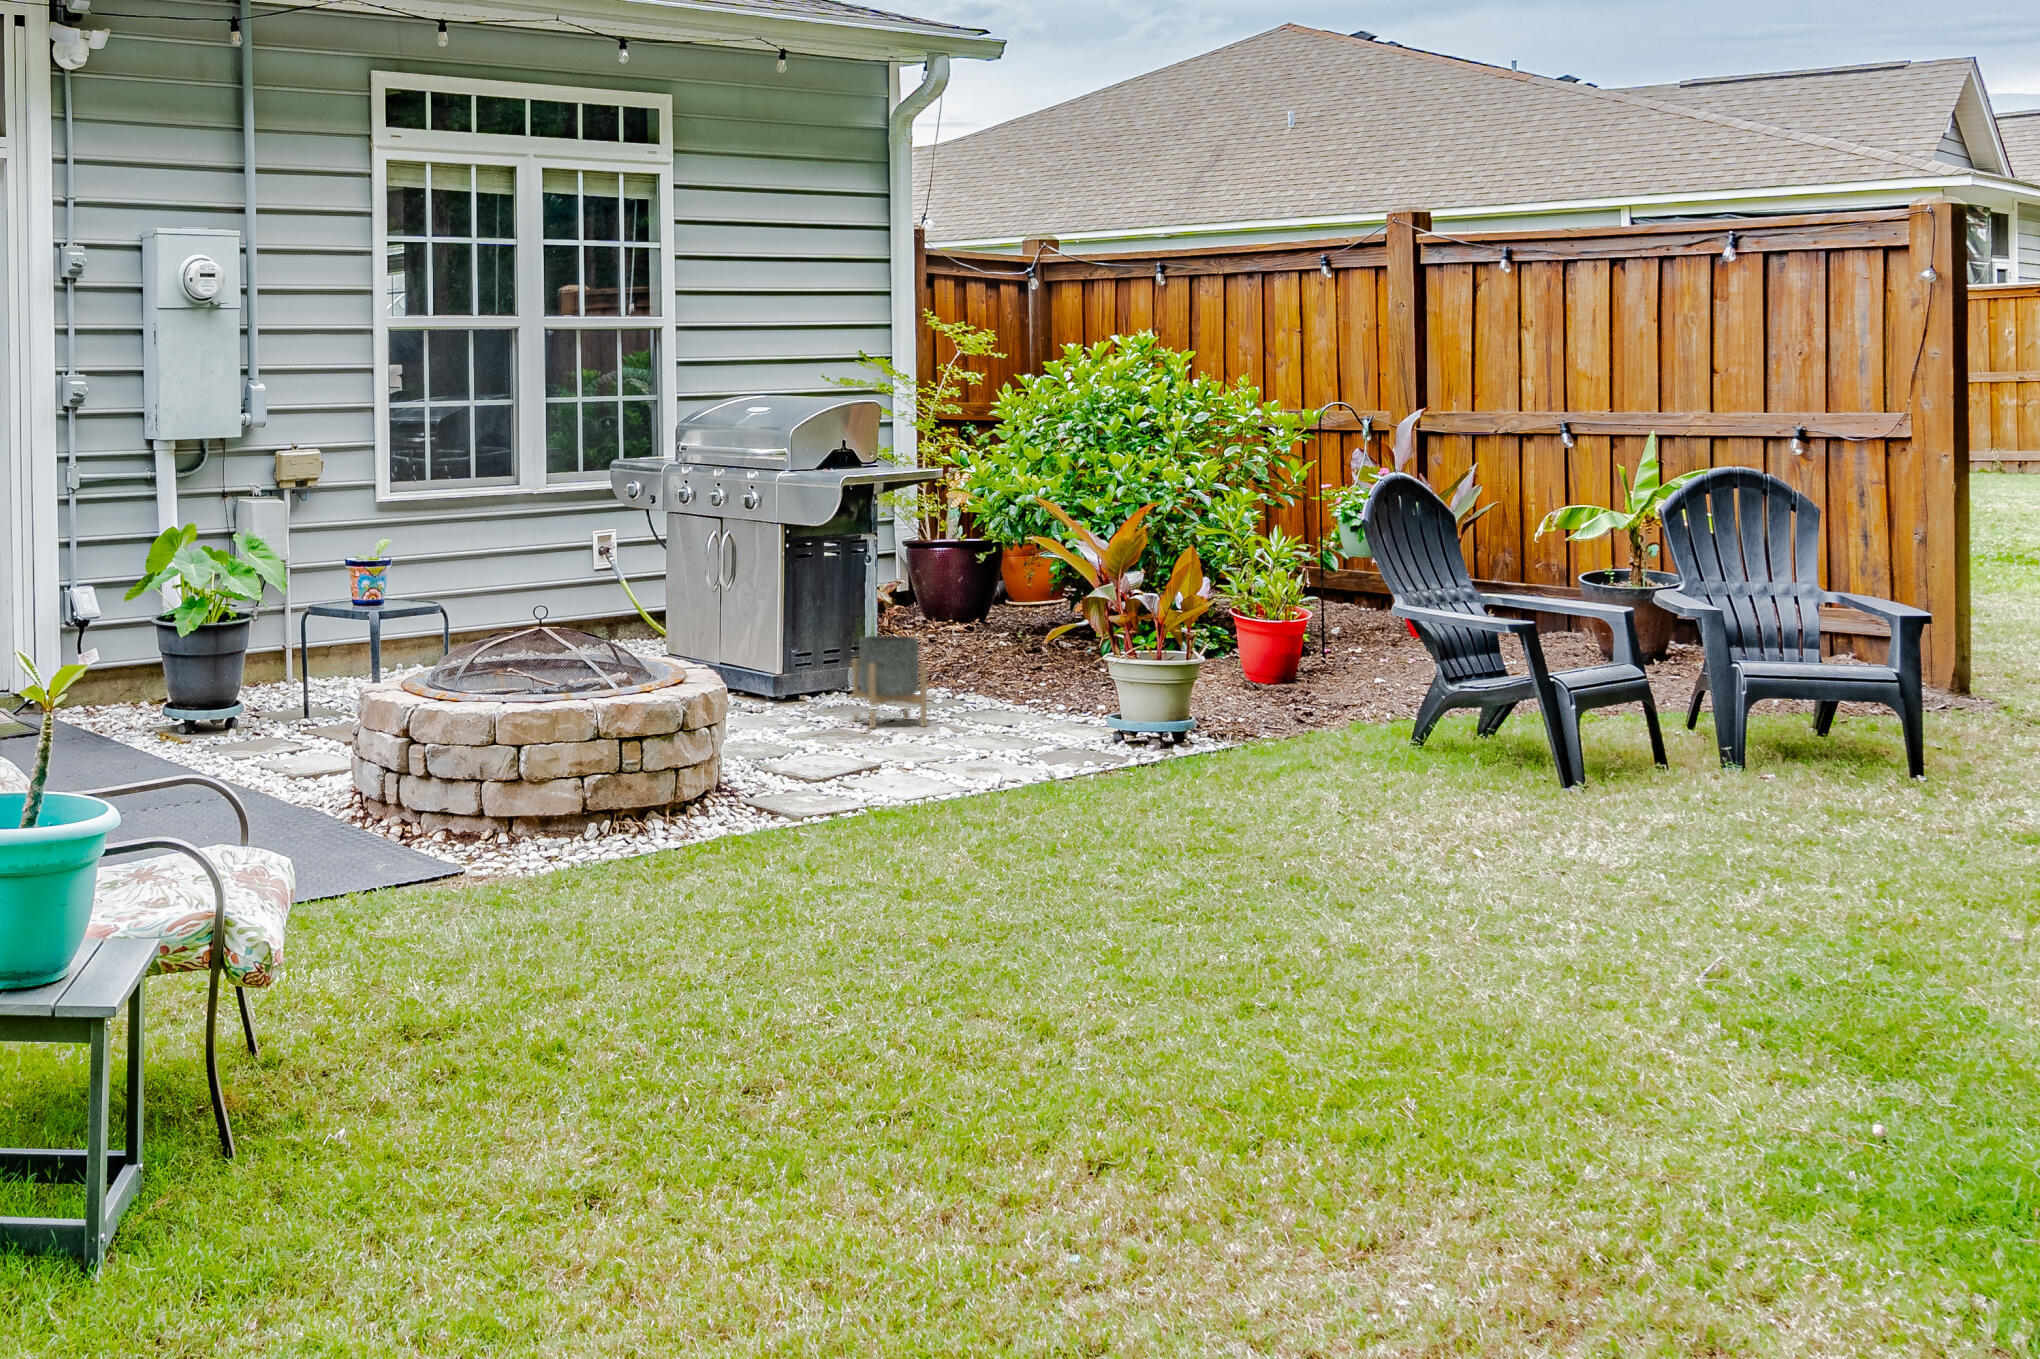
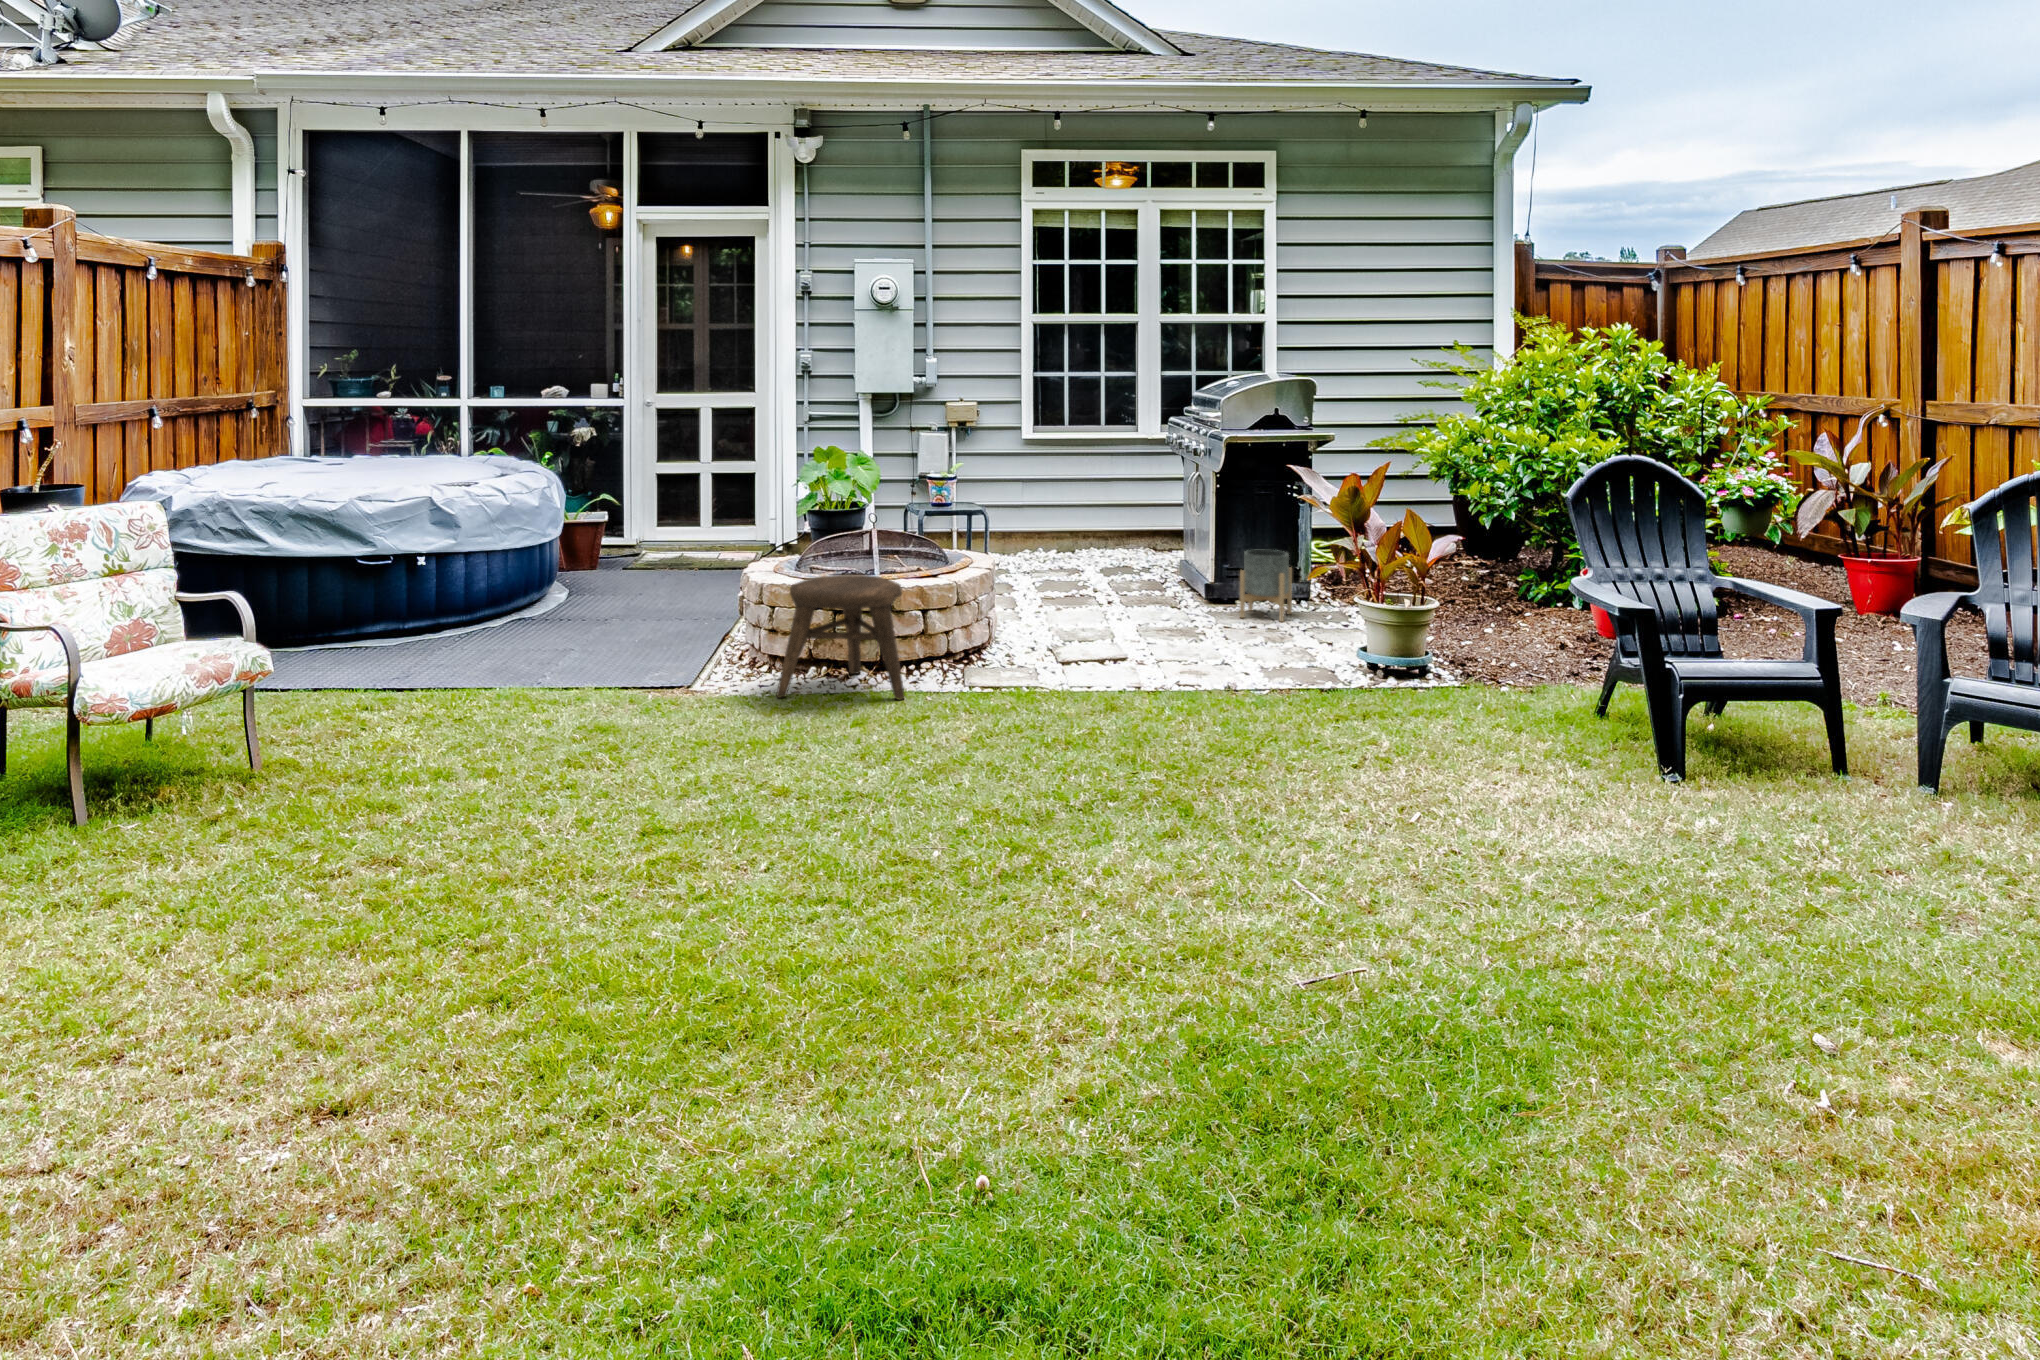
stool: none [633,679,810,853] -> present [776,575,905,700]

